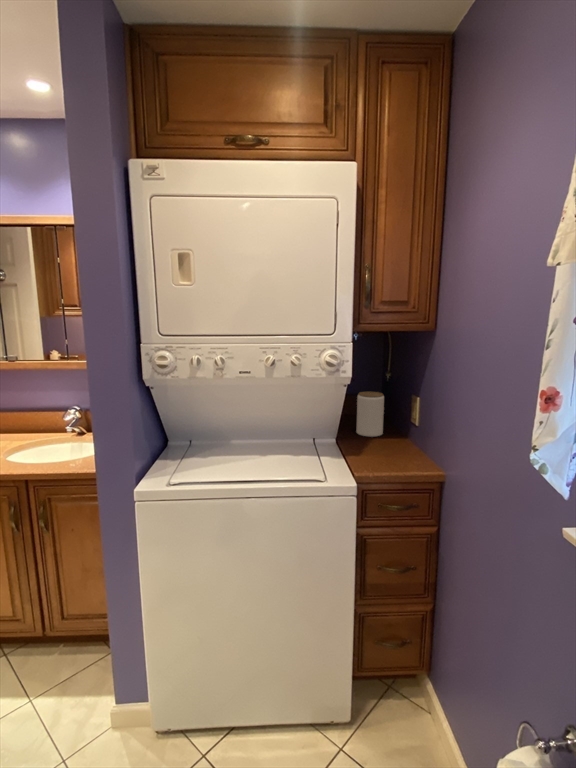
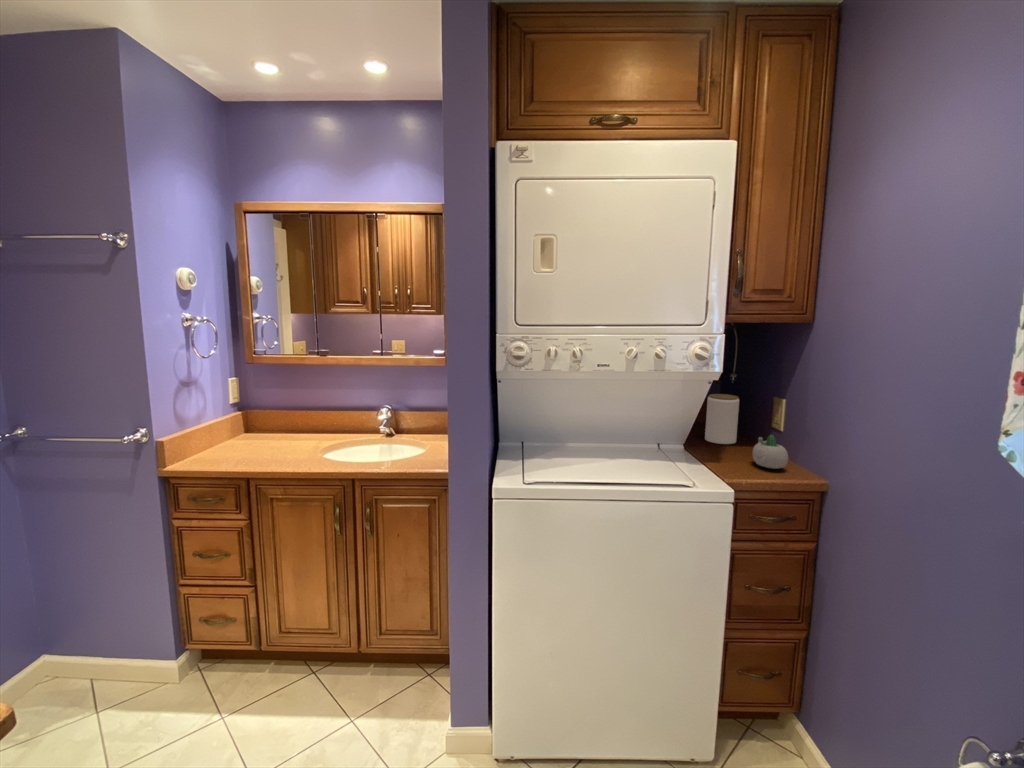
succulent planter: none [387,430,416,461] -> present [752,435,788,469]

